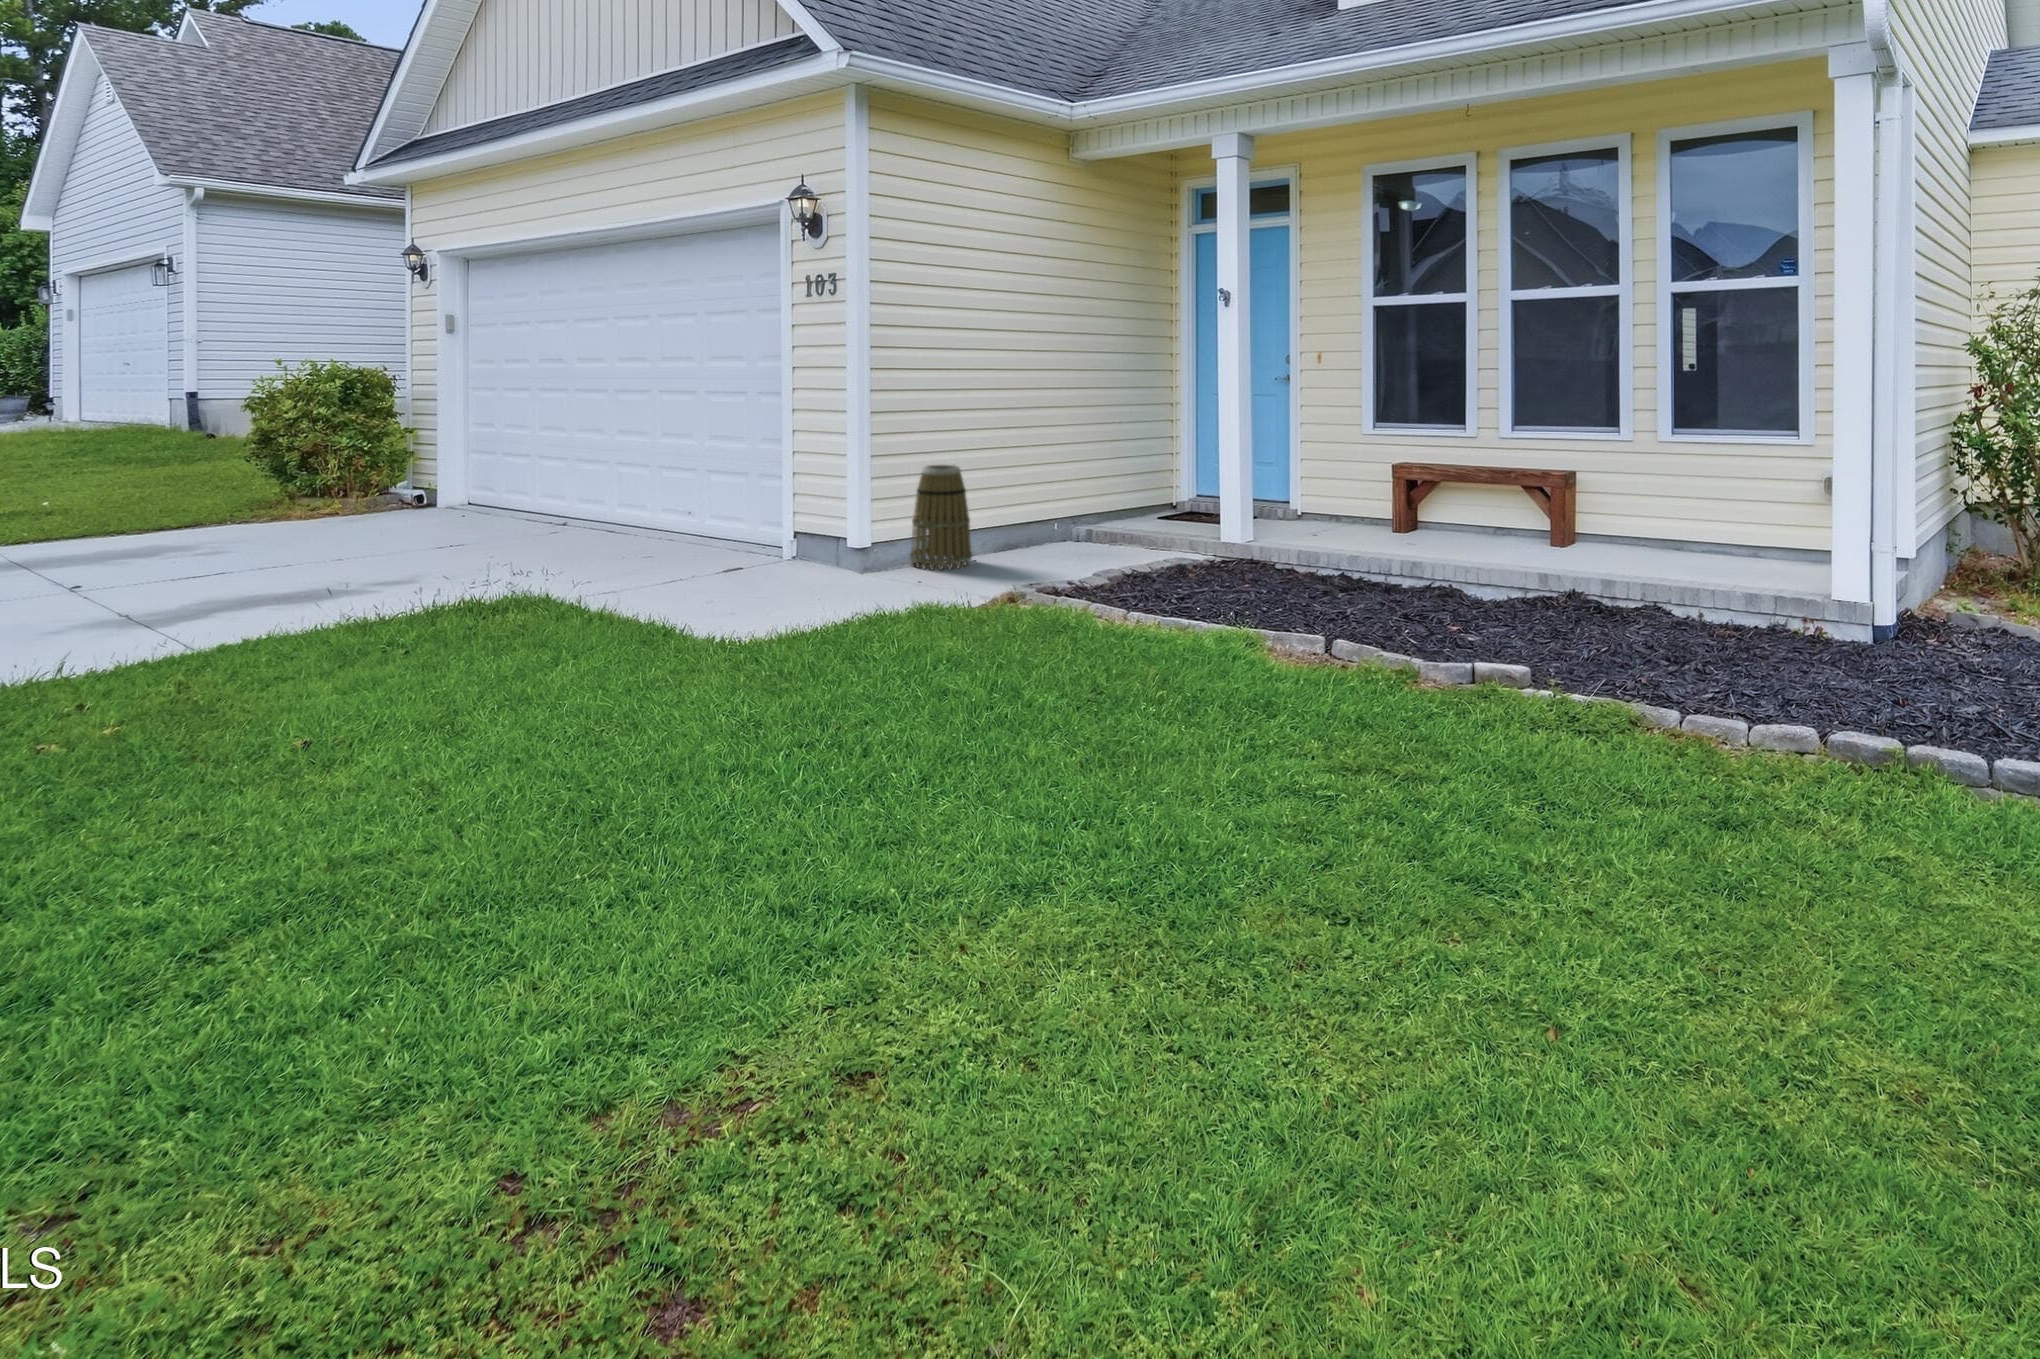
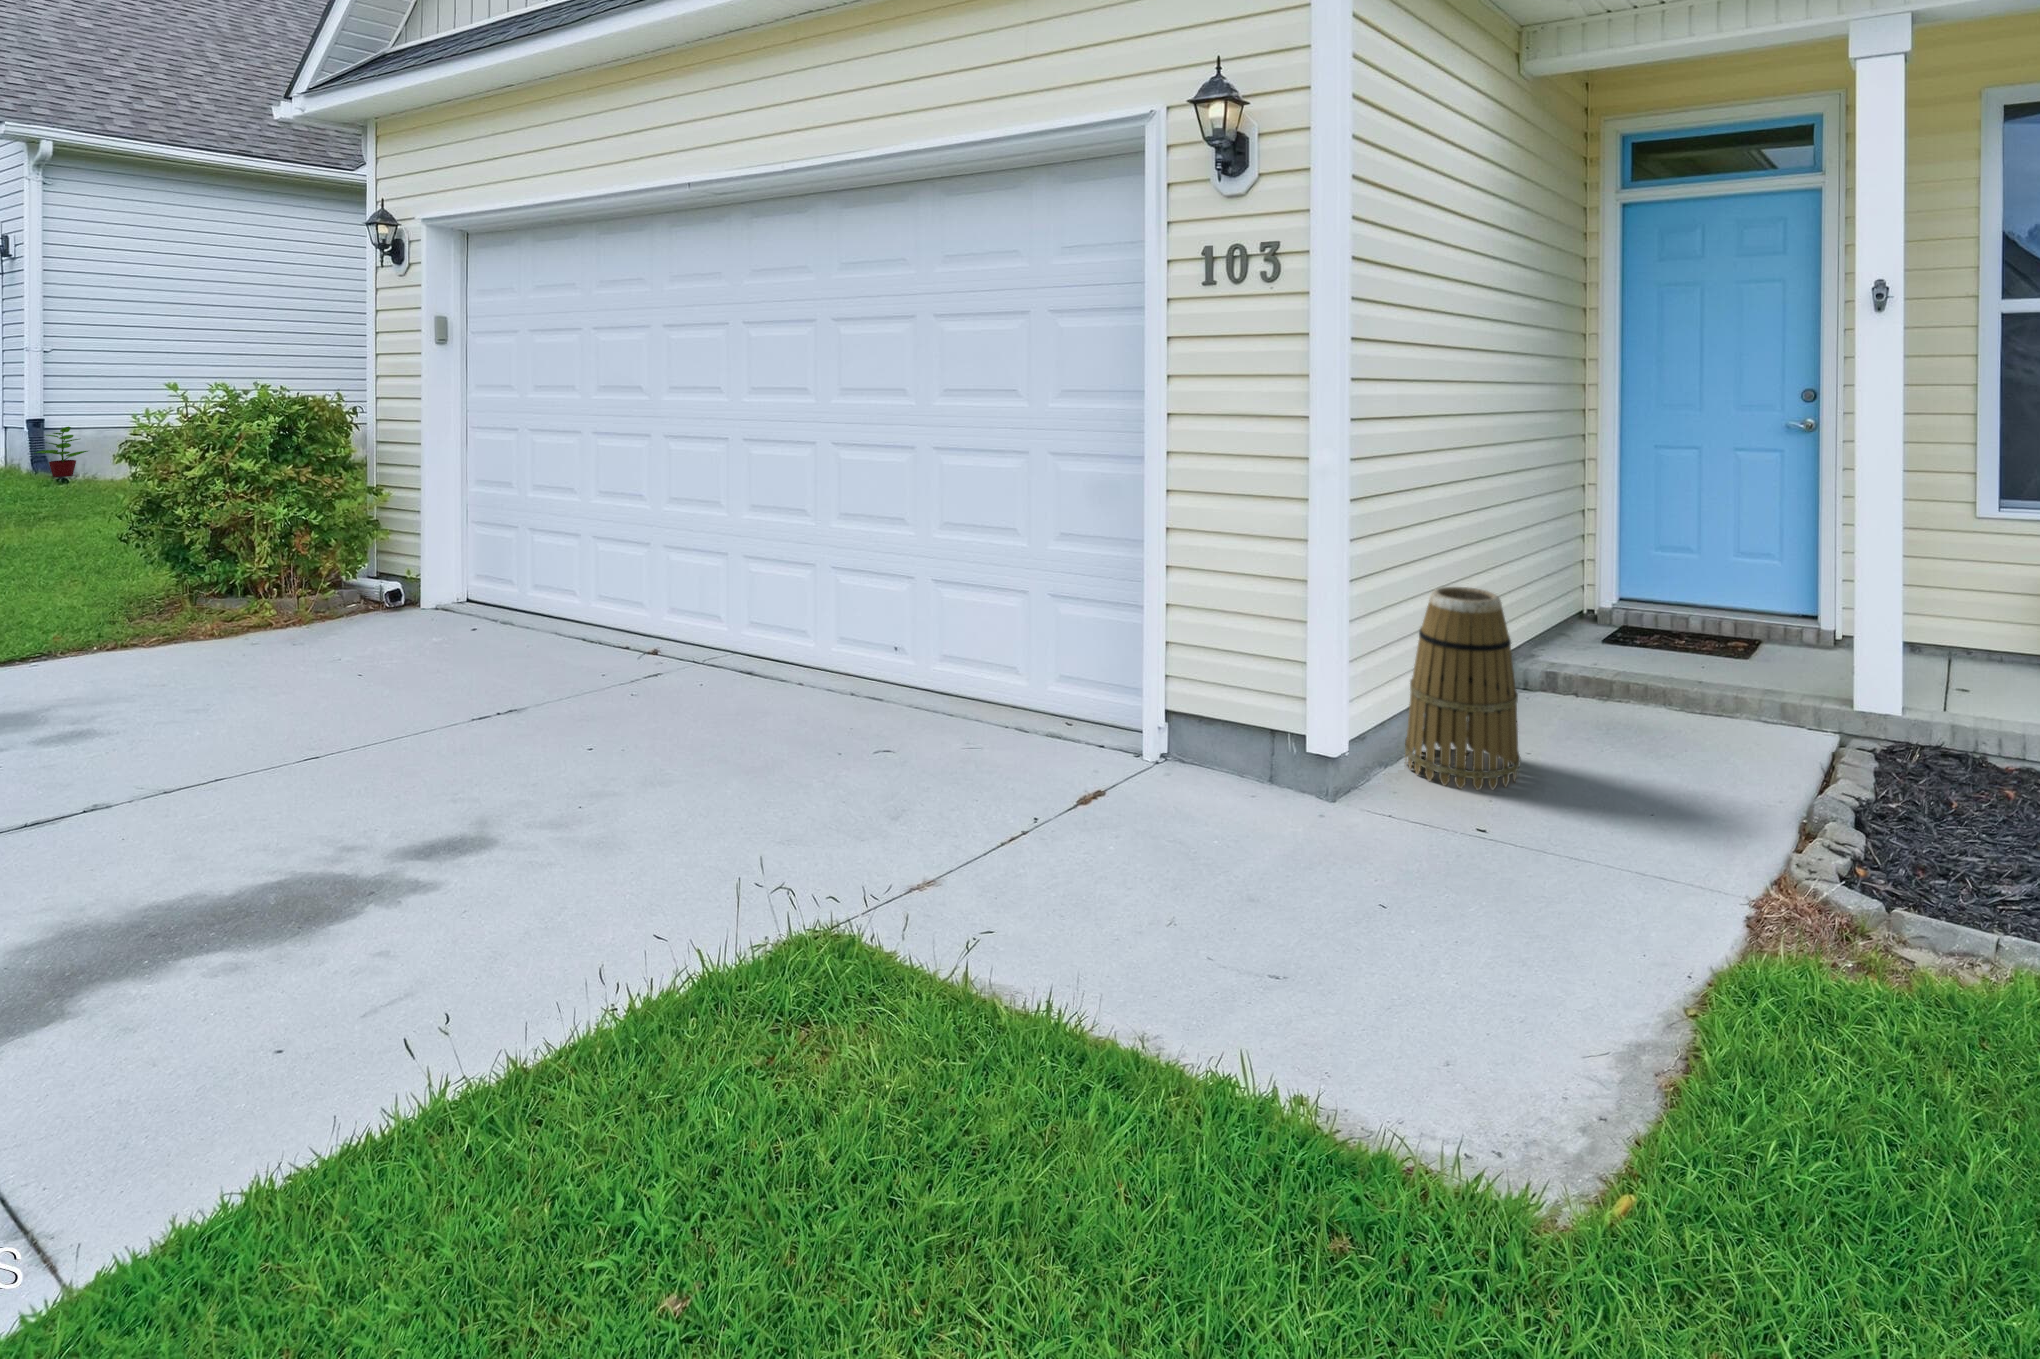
potted plant: none [189,398,229,438] -> present [34,426,88,477]

